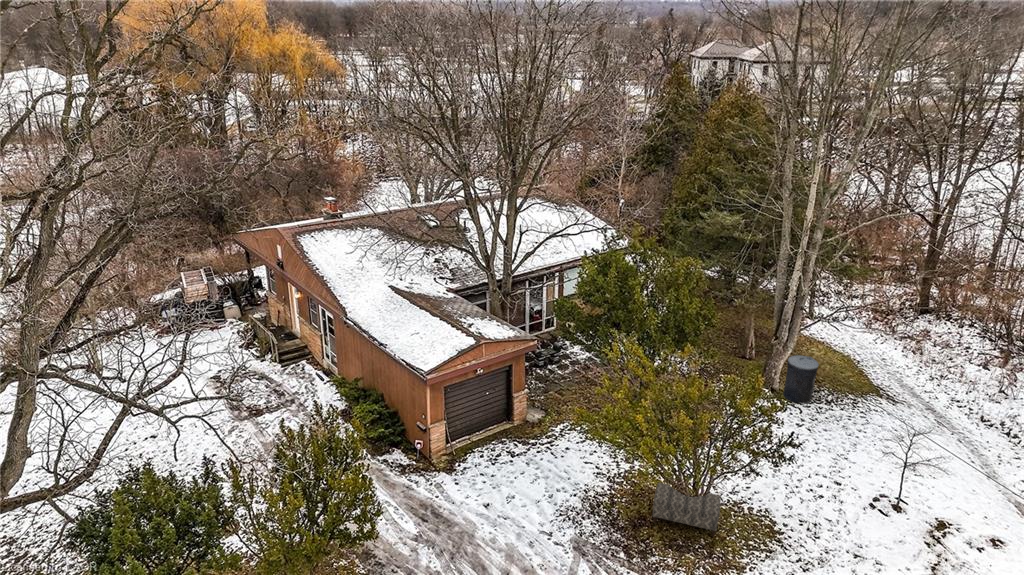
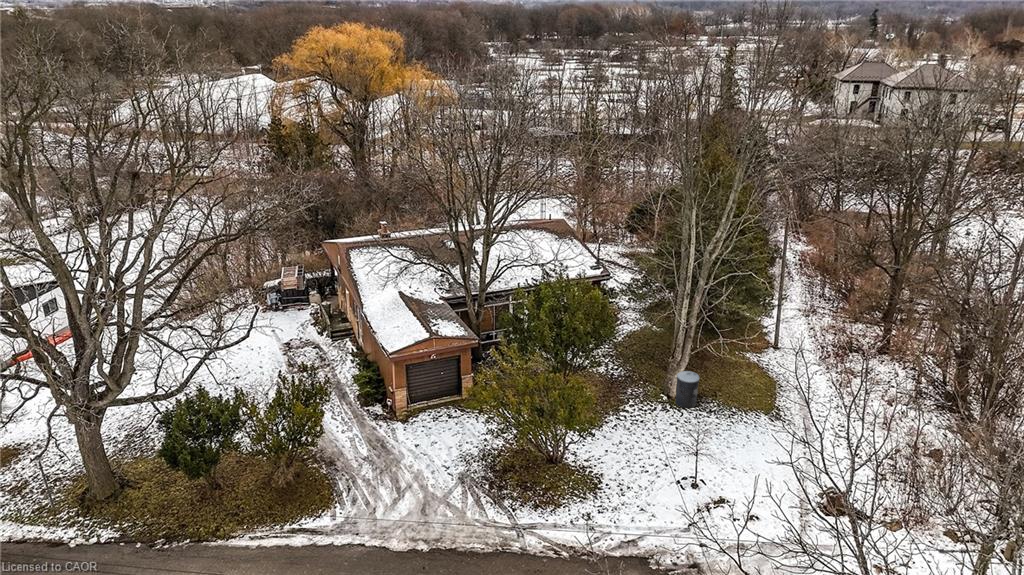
bench: present [653,483,721,537] -> none [517,445,564,486]

